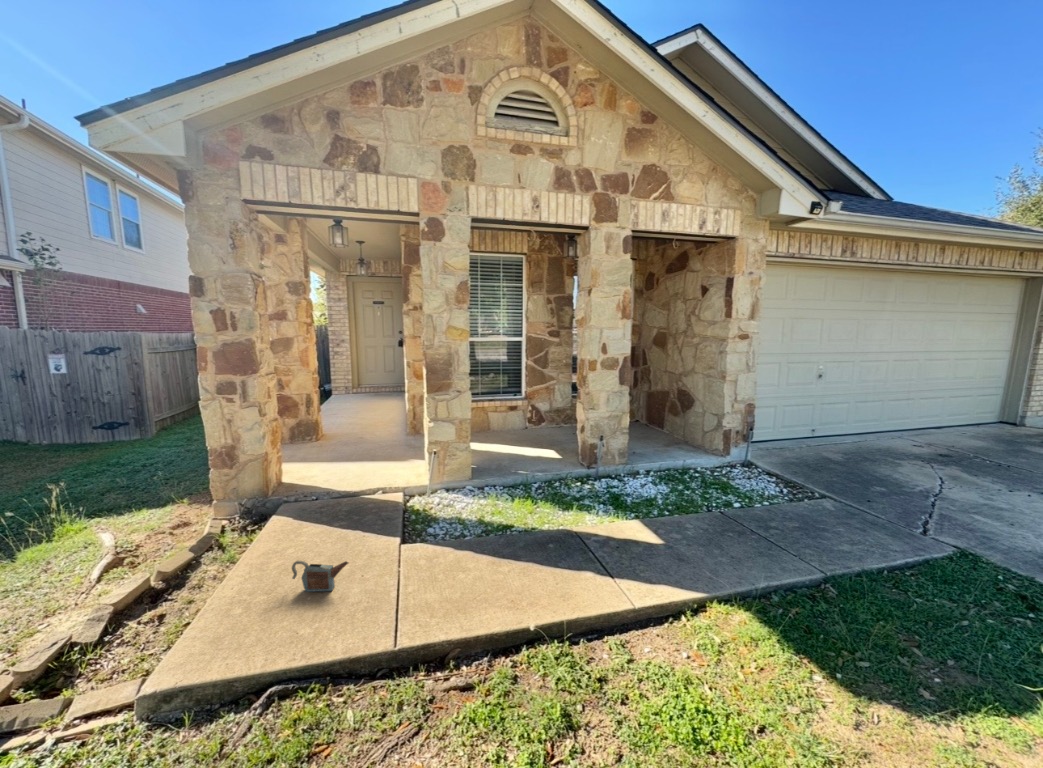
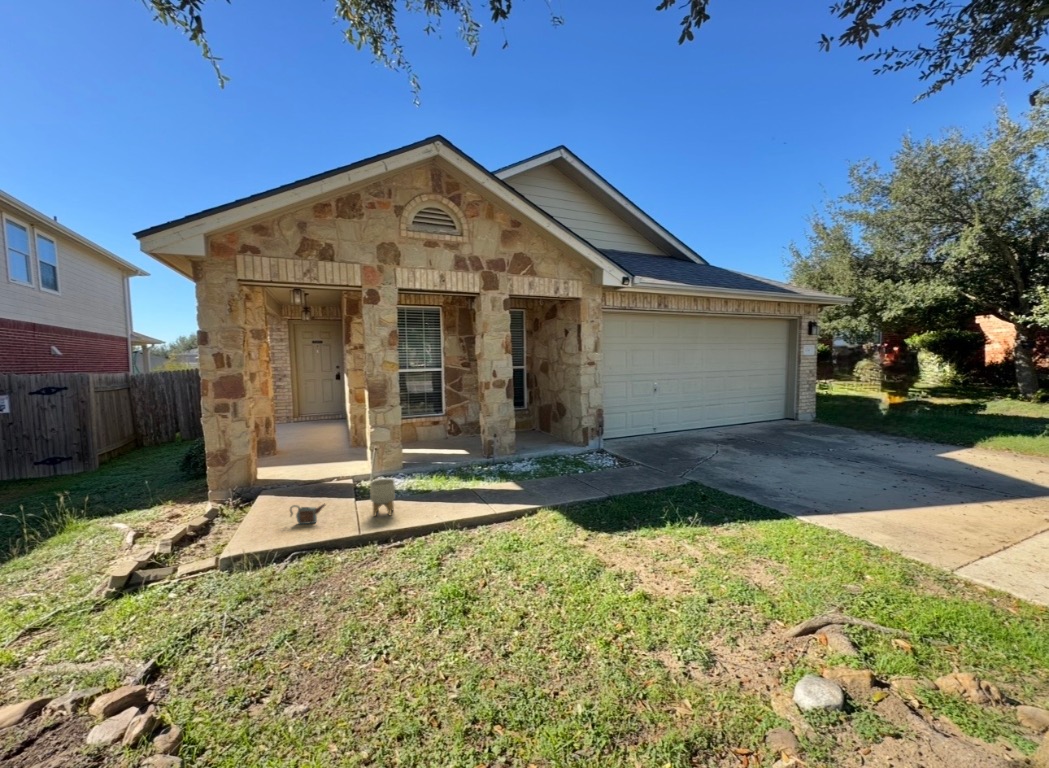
planter: none [419,520,458,585] -> present [370,479,395,516]

